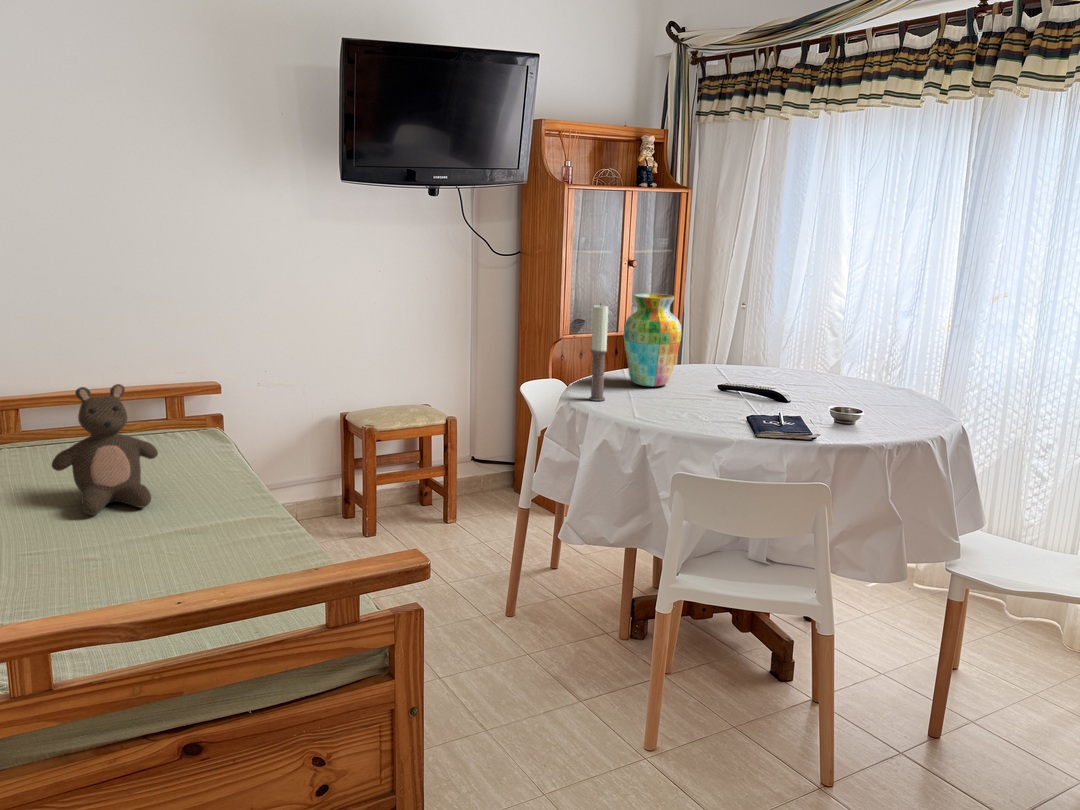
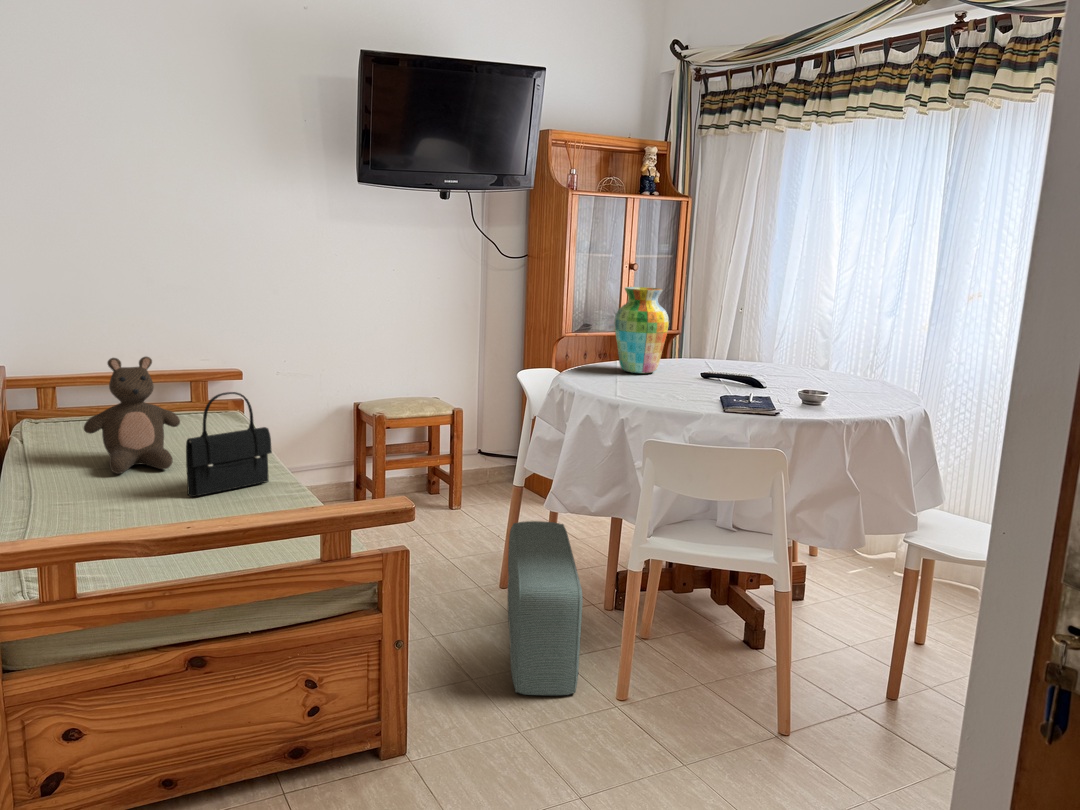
candle: present [589,304,608,401] -> none [578,292,597,383]
handbag: none [167,425,261,543] -> present [186,392,272,497]
pouf: none [518,548,606,746] -> present [508,521,583,695]

